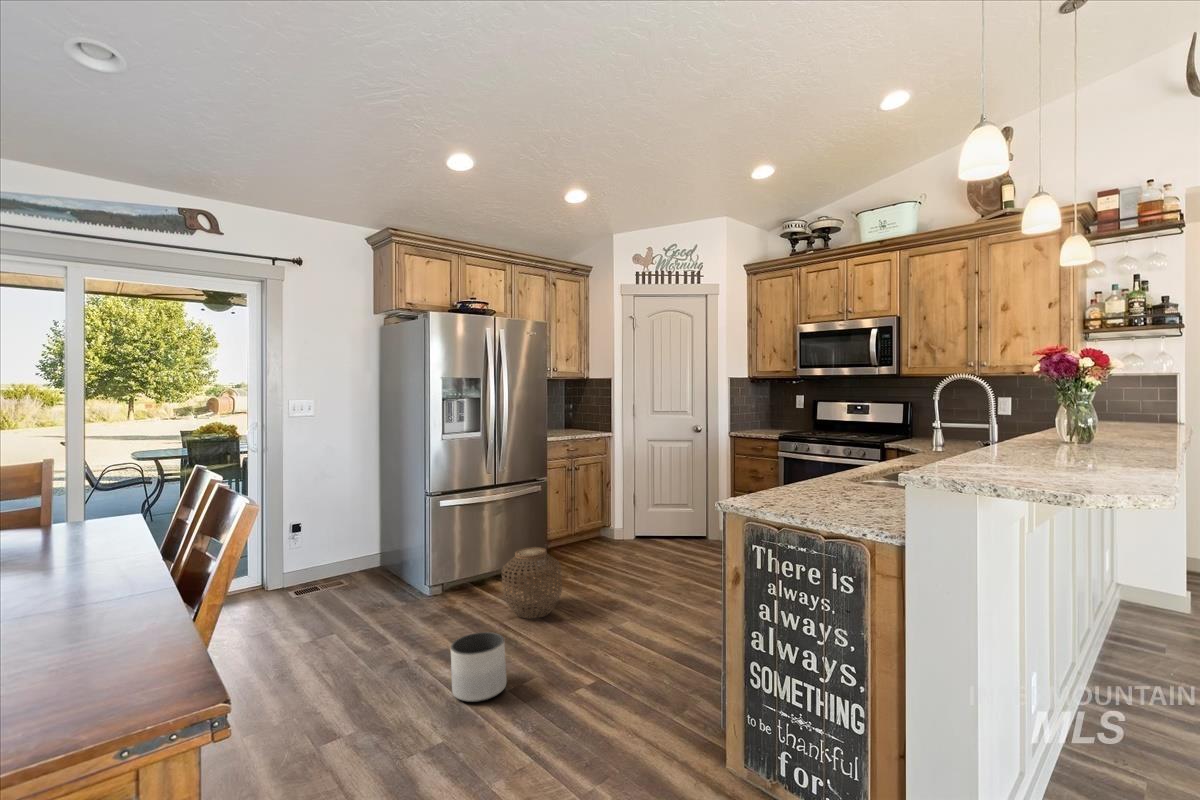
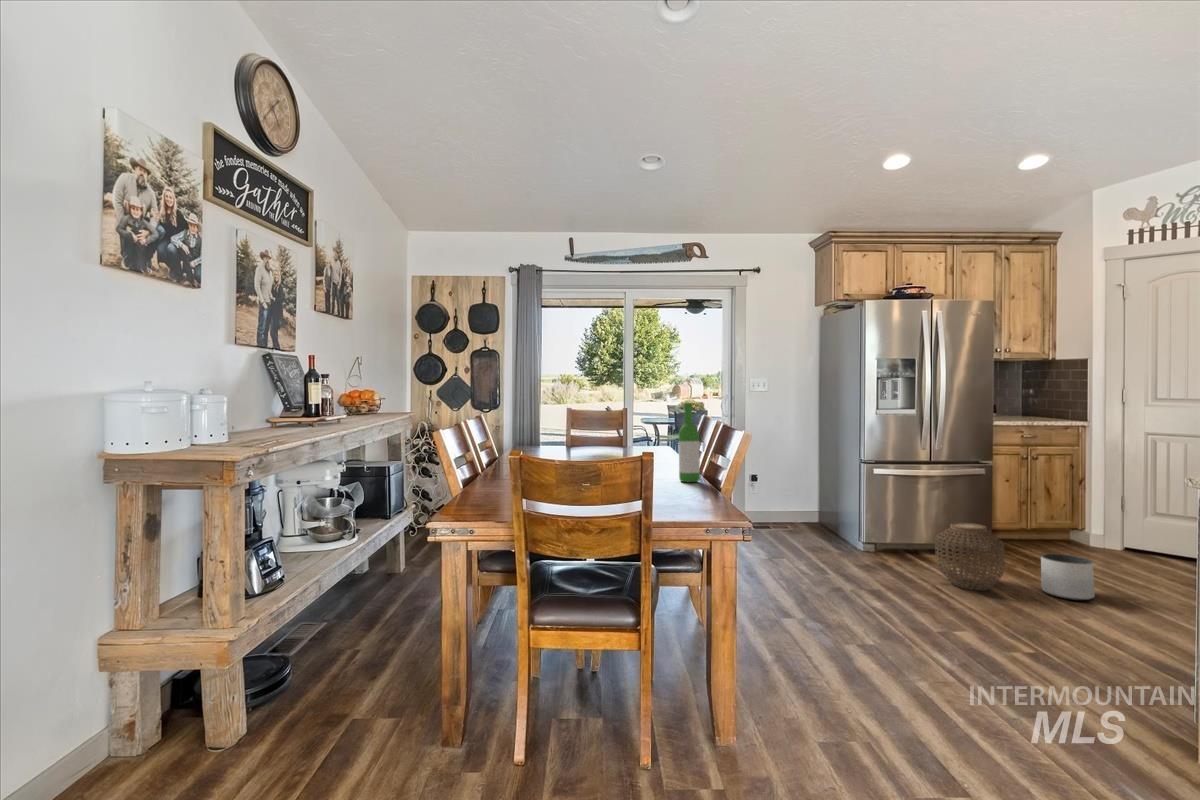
wine bottle: none [57,473,113,633] -> present [679,403,700,482]
planter: present [451,632,507,702] -> present [1041,554,1095,600]

